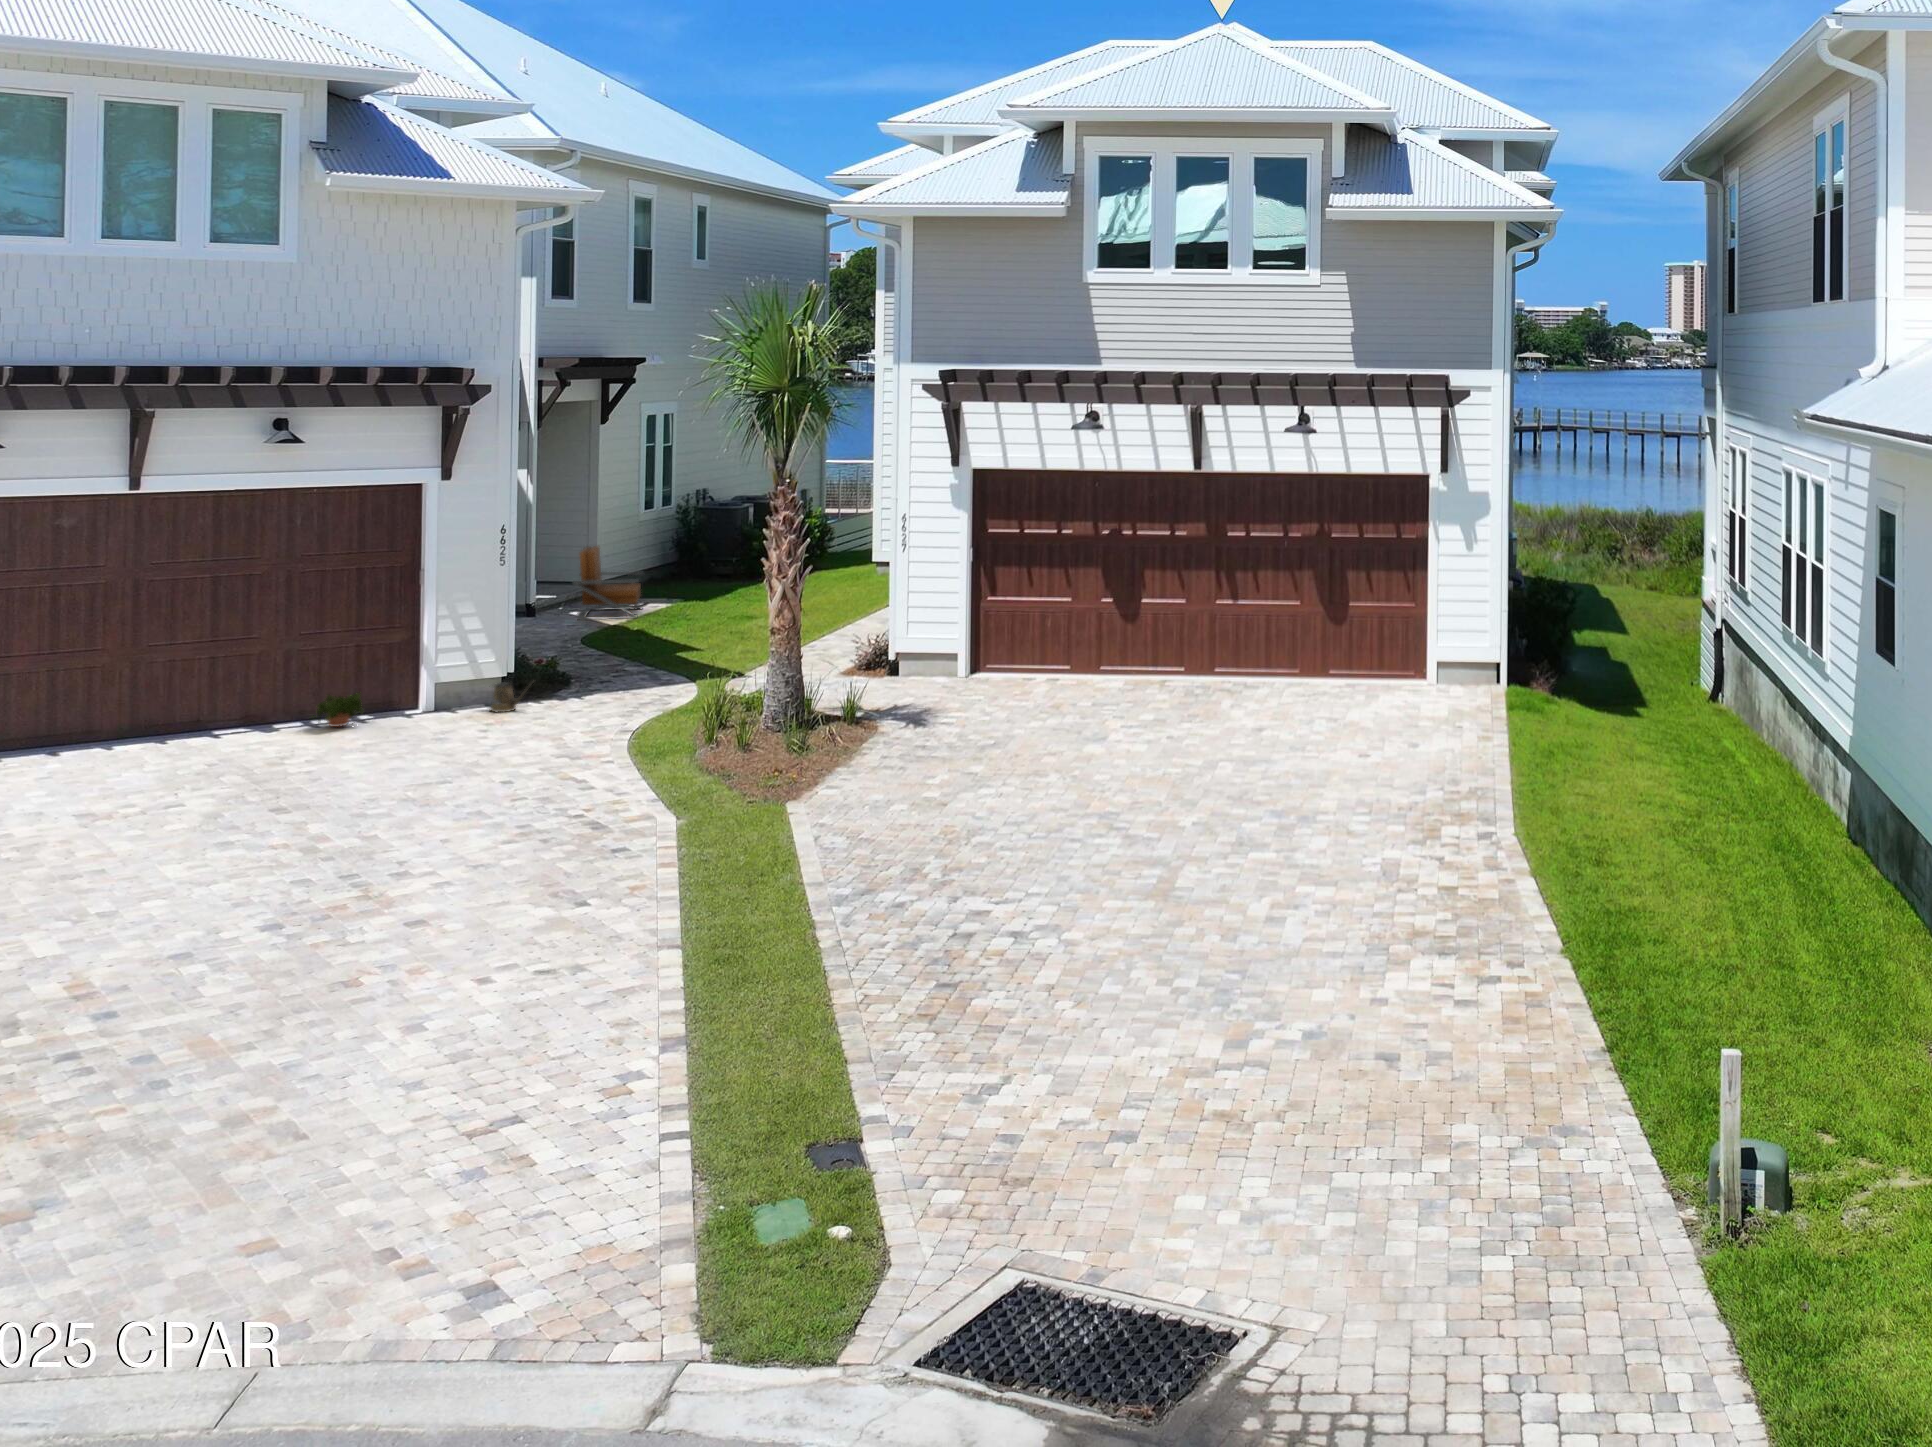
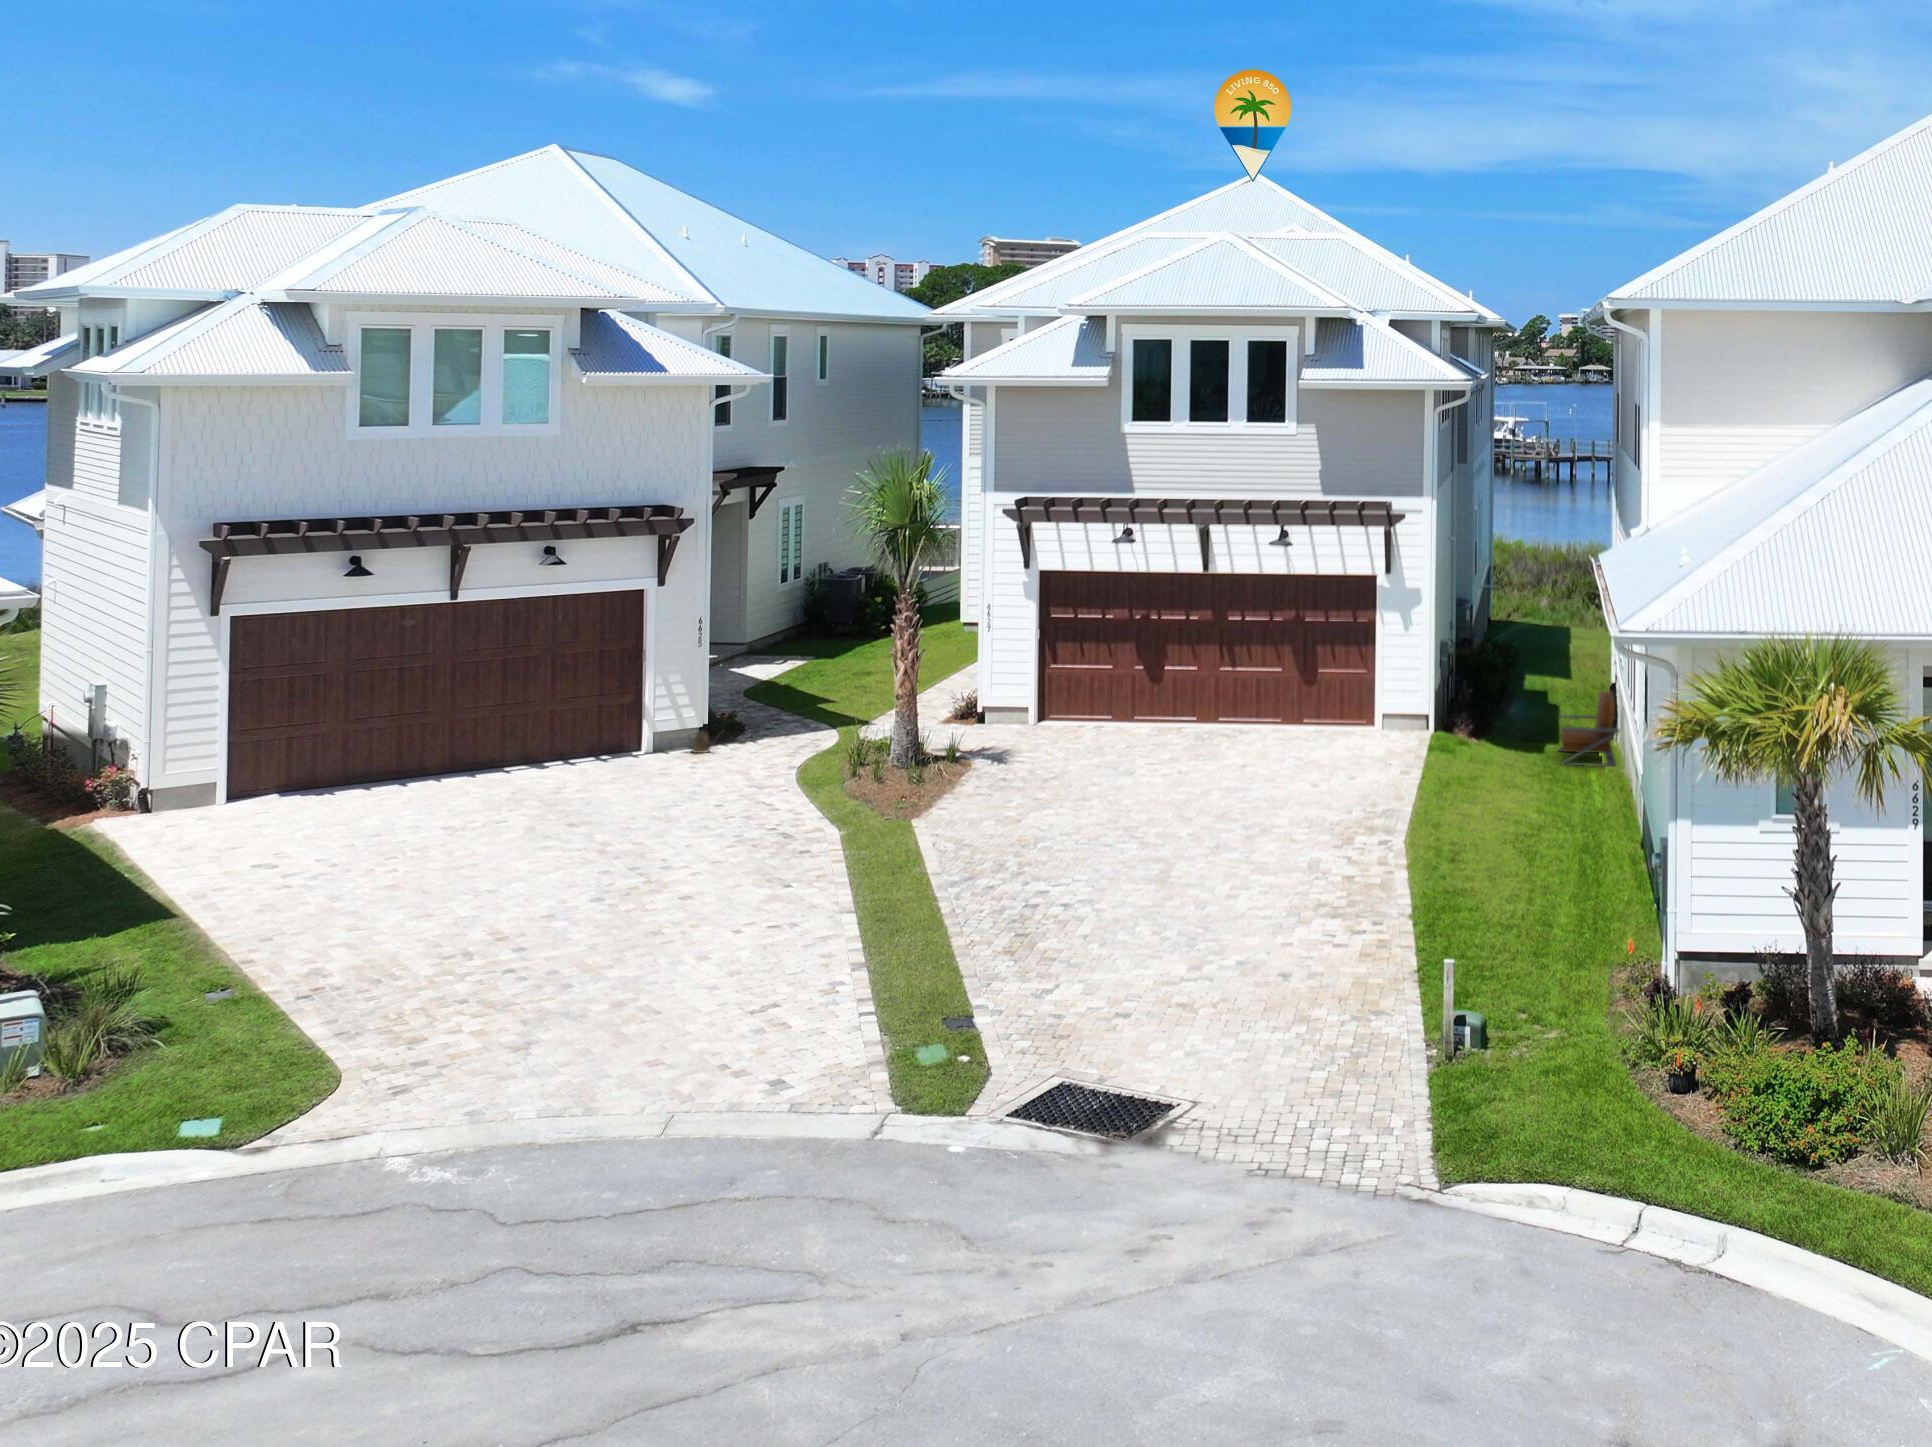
lounge chair: present [573,546,642,620] -> present [1559,691,1619,767]
potted plant: present [312,692,363,727] -> none [569,739,606,766]

